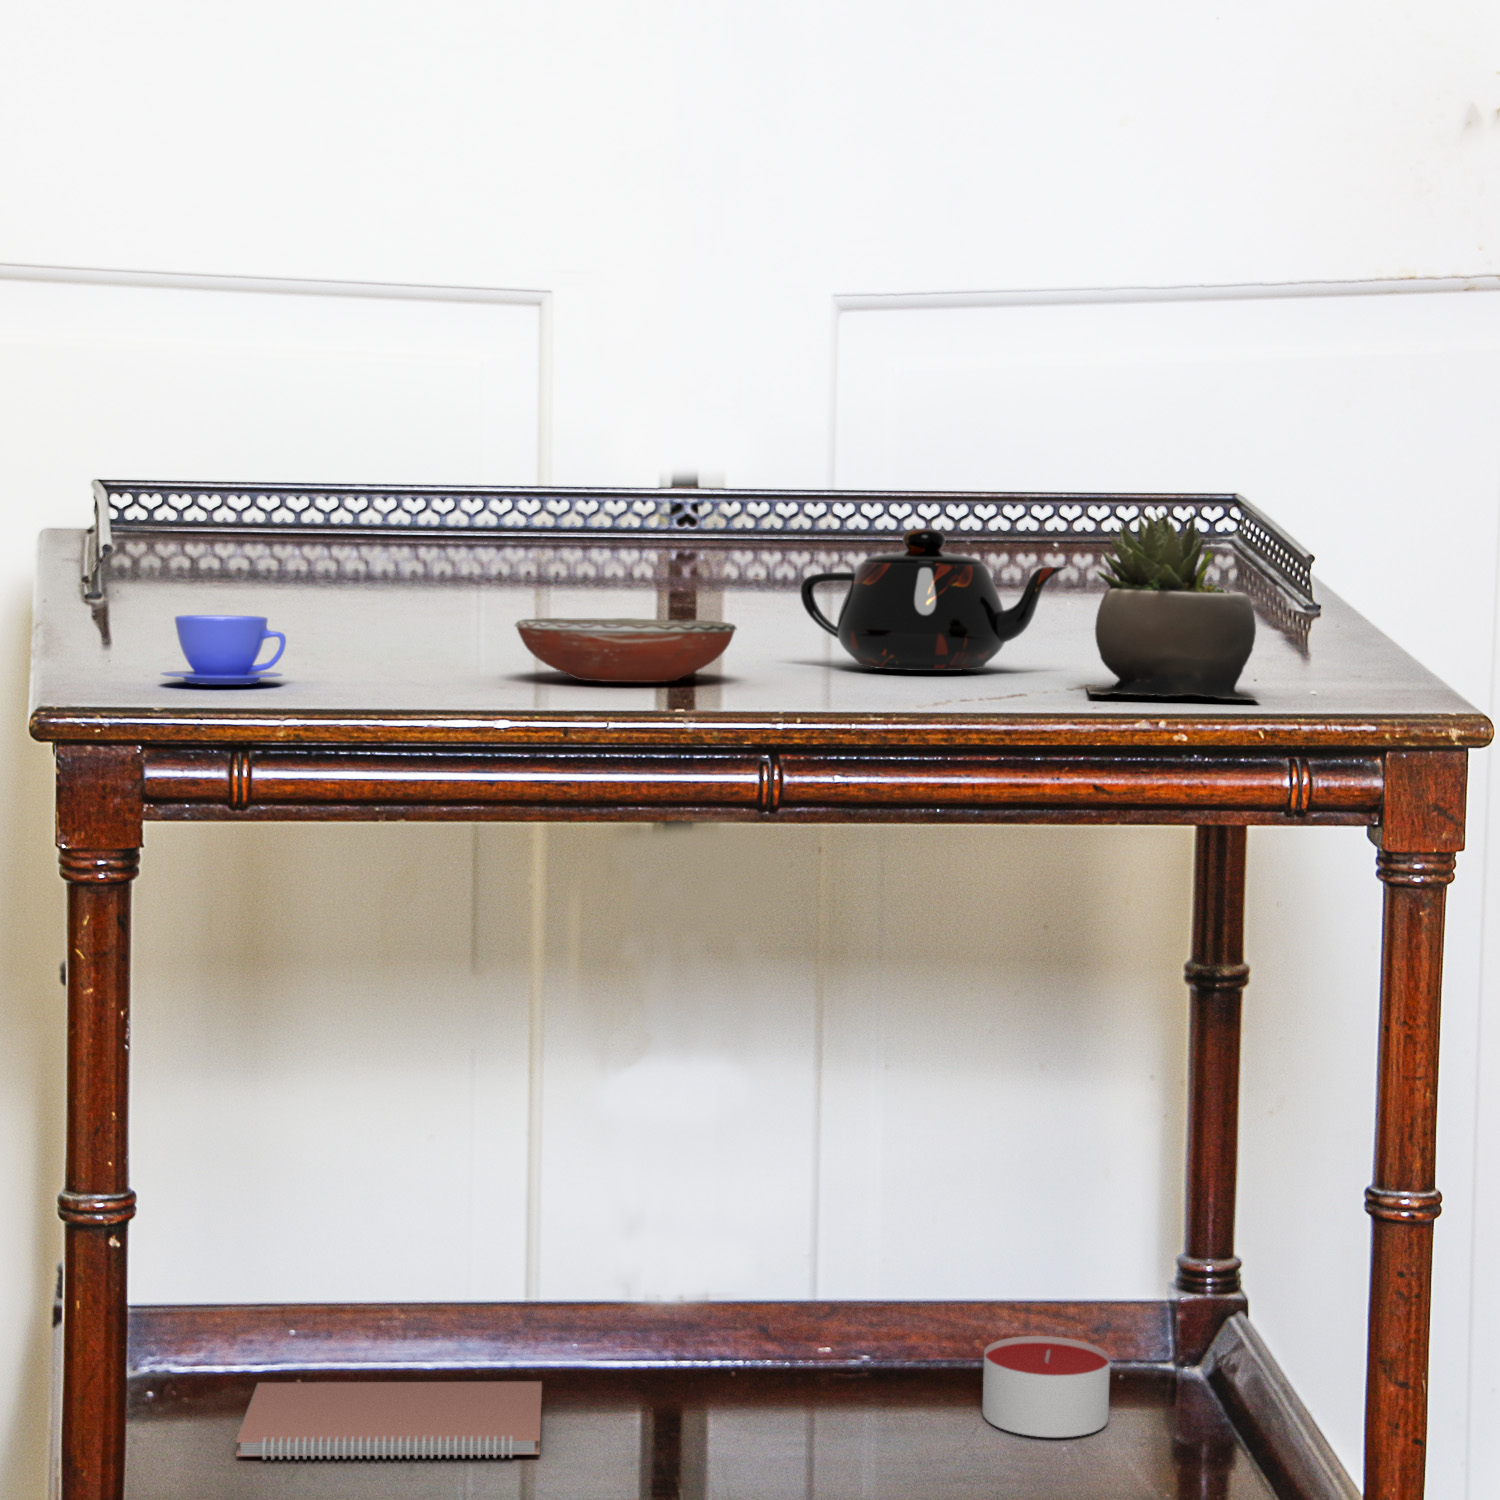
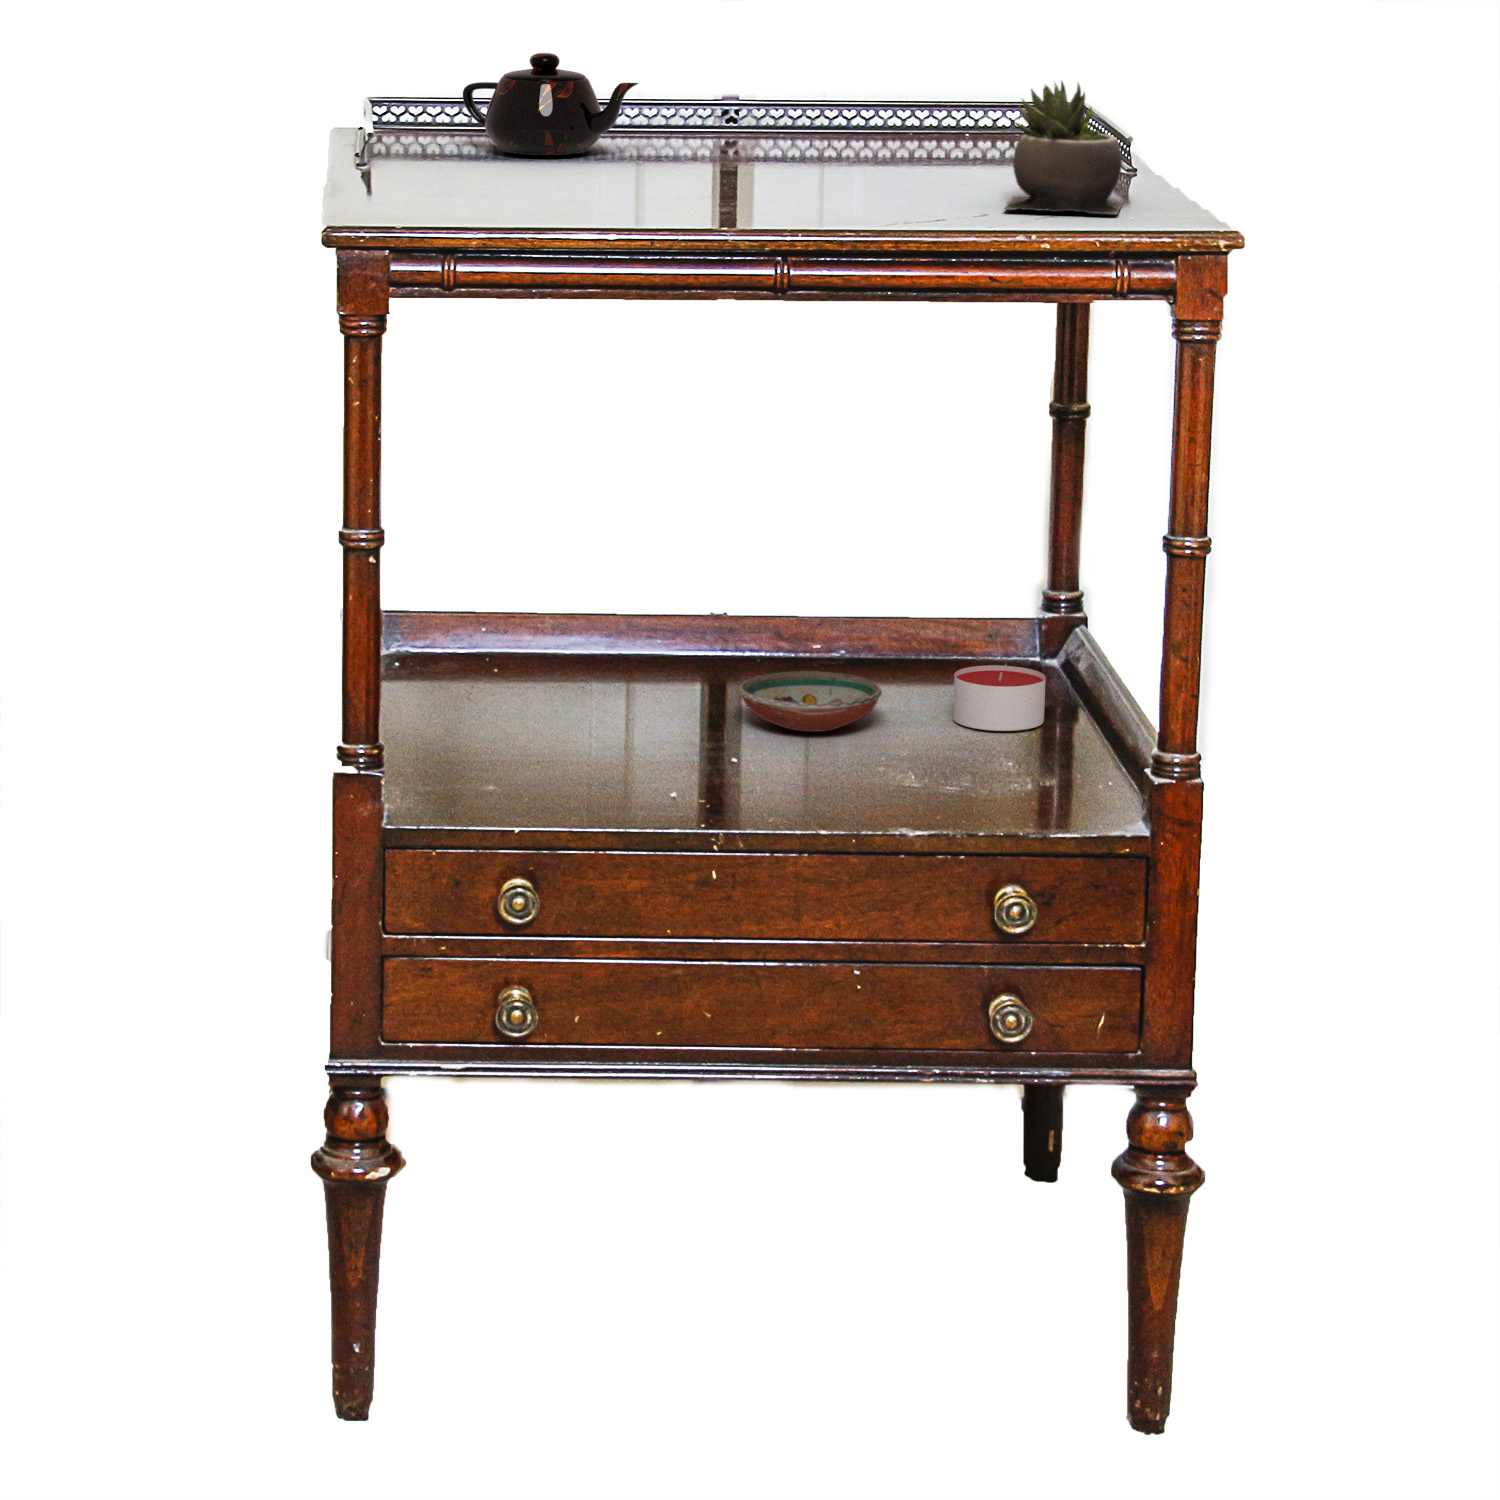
teapot: present [800,528,1066,671] -> present [463,53,639,155]
teacup: present [161,615,286,685] -> none [379,150,463,201]
decorative bowl: present [515,618,736,682] -> present [739,671,882,732]
notebook: present [236,1381,542,1460] -> none [422,690,634,735]

